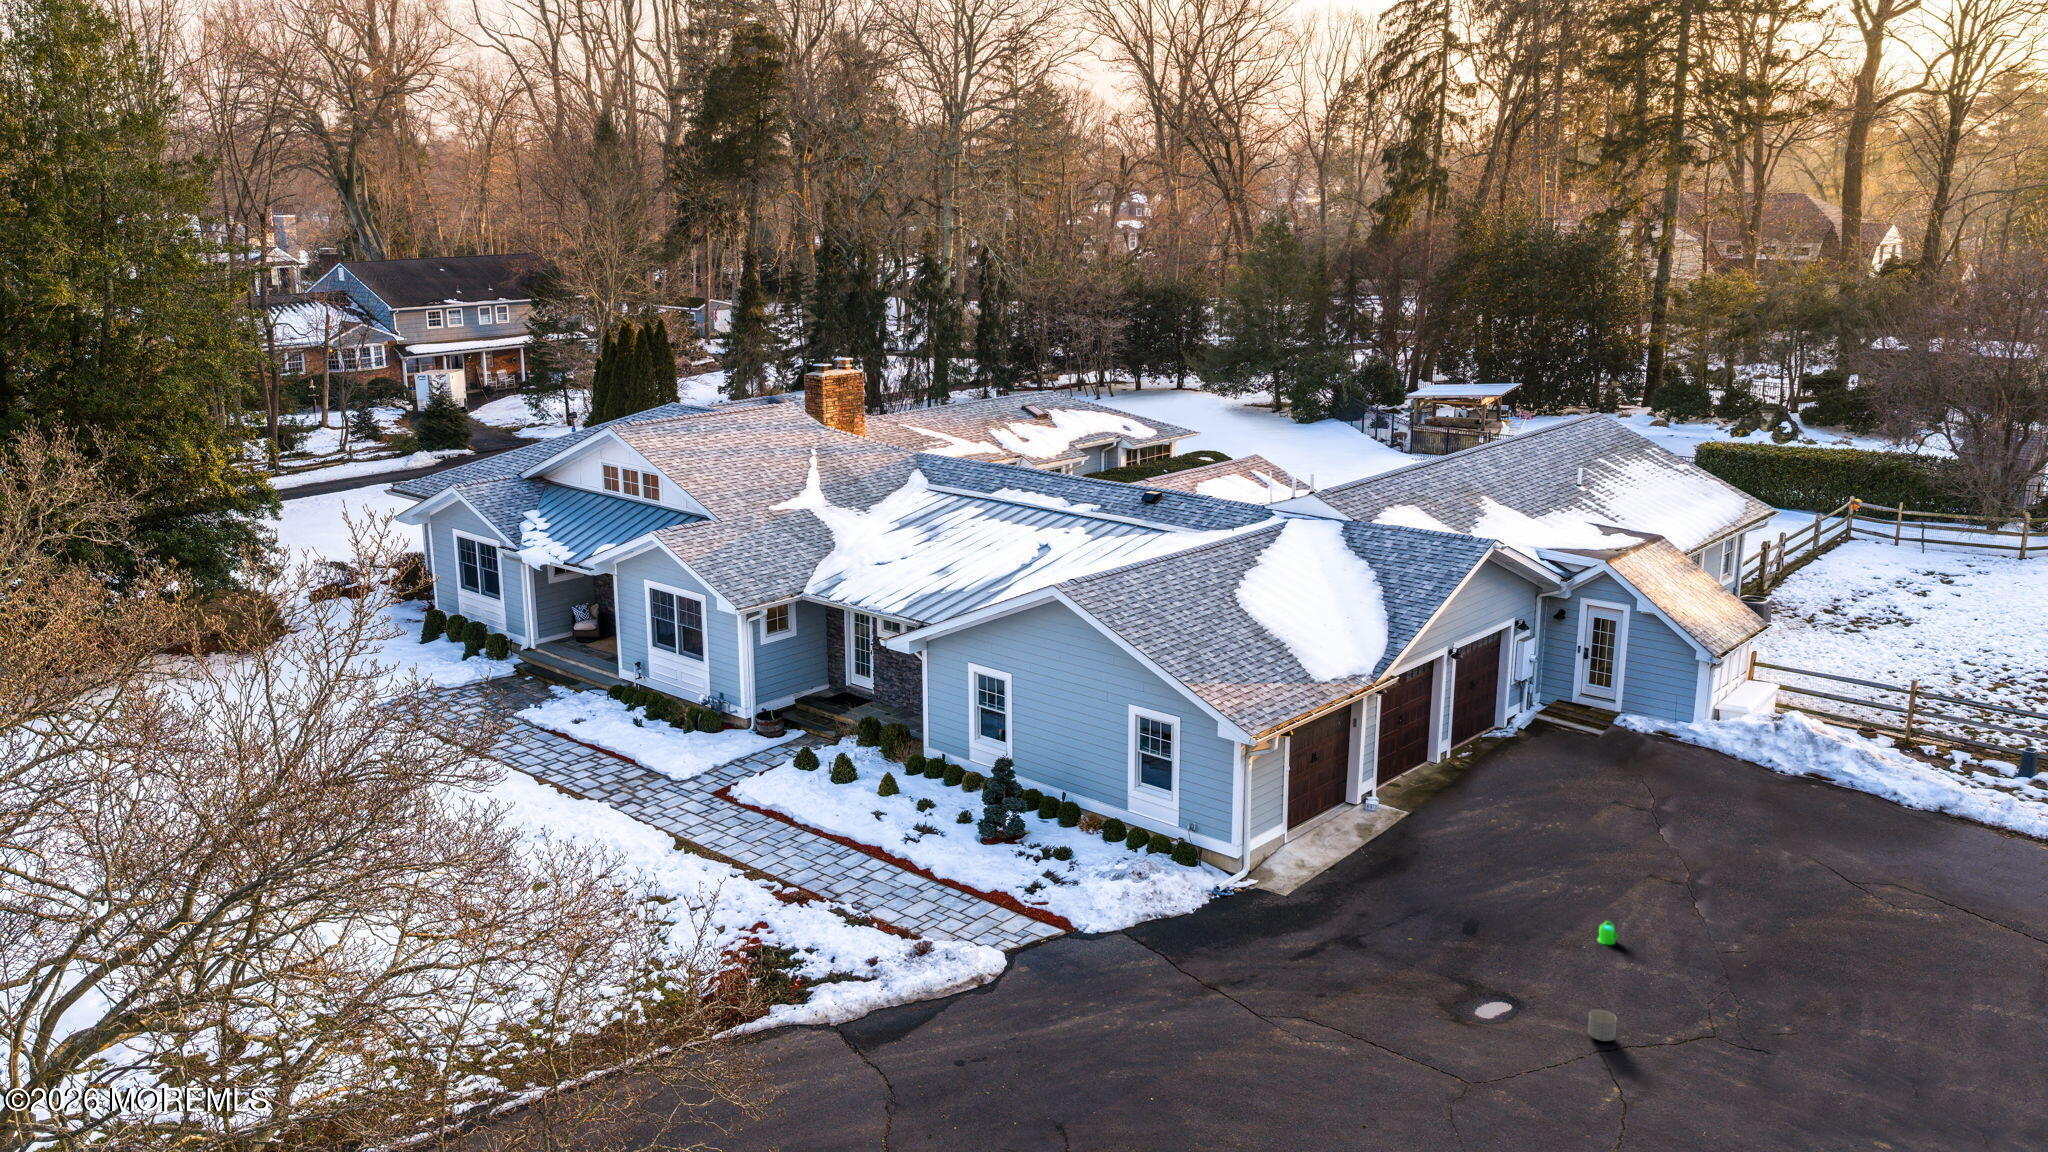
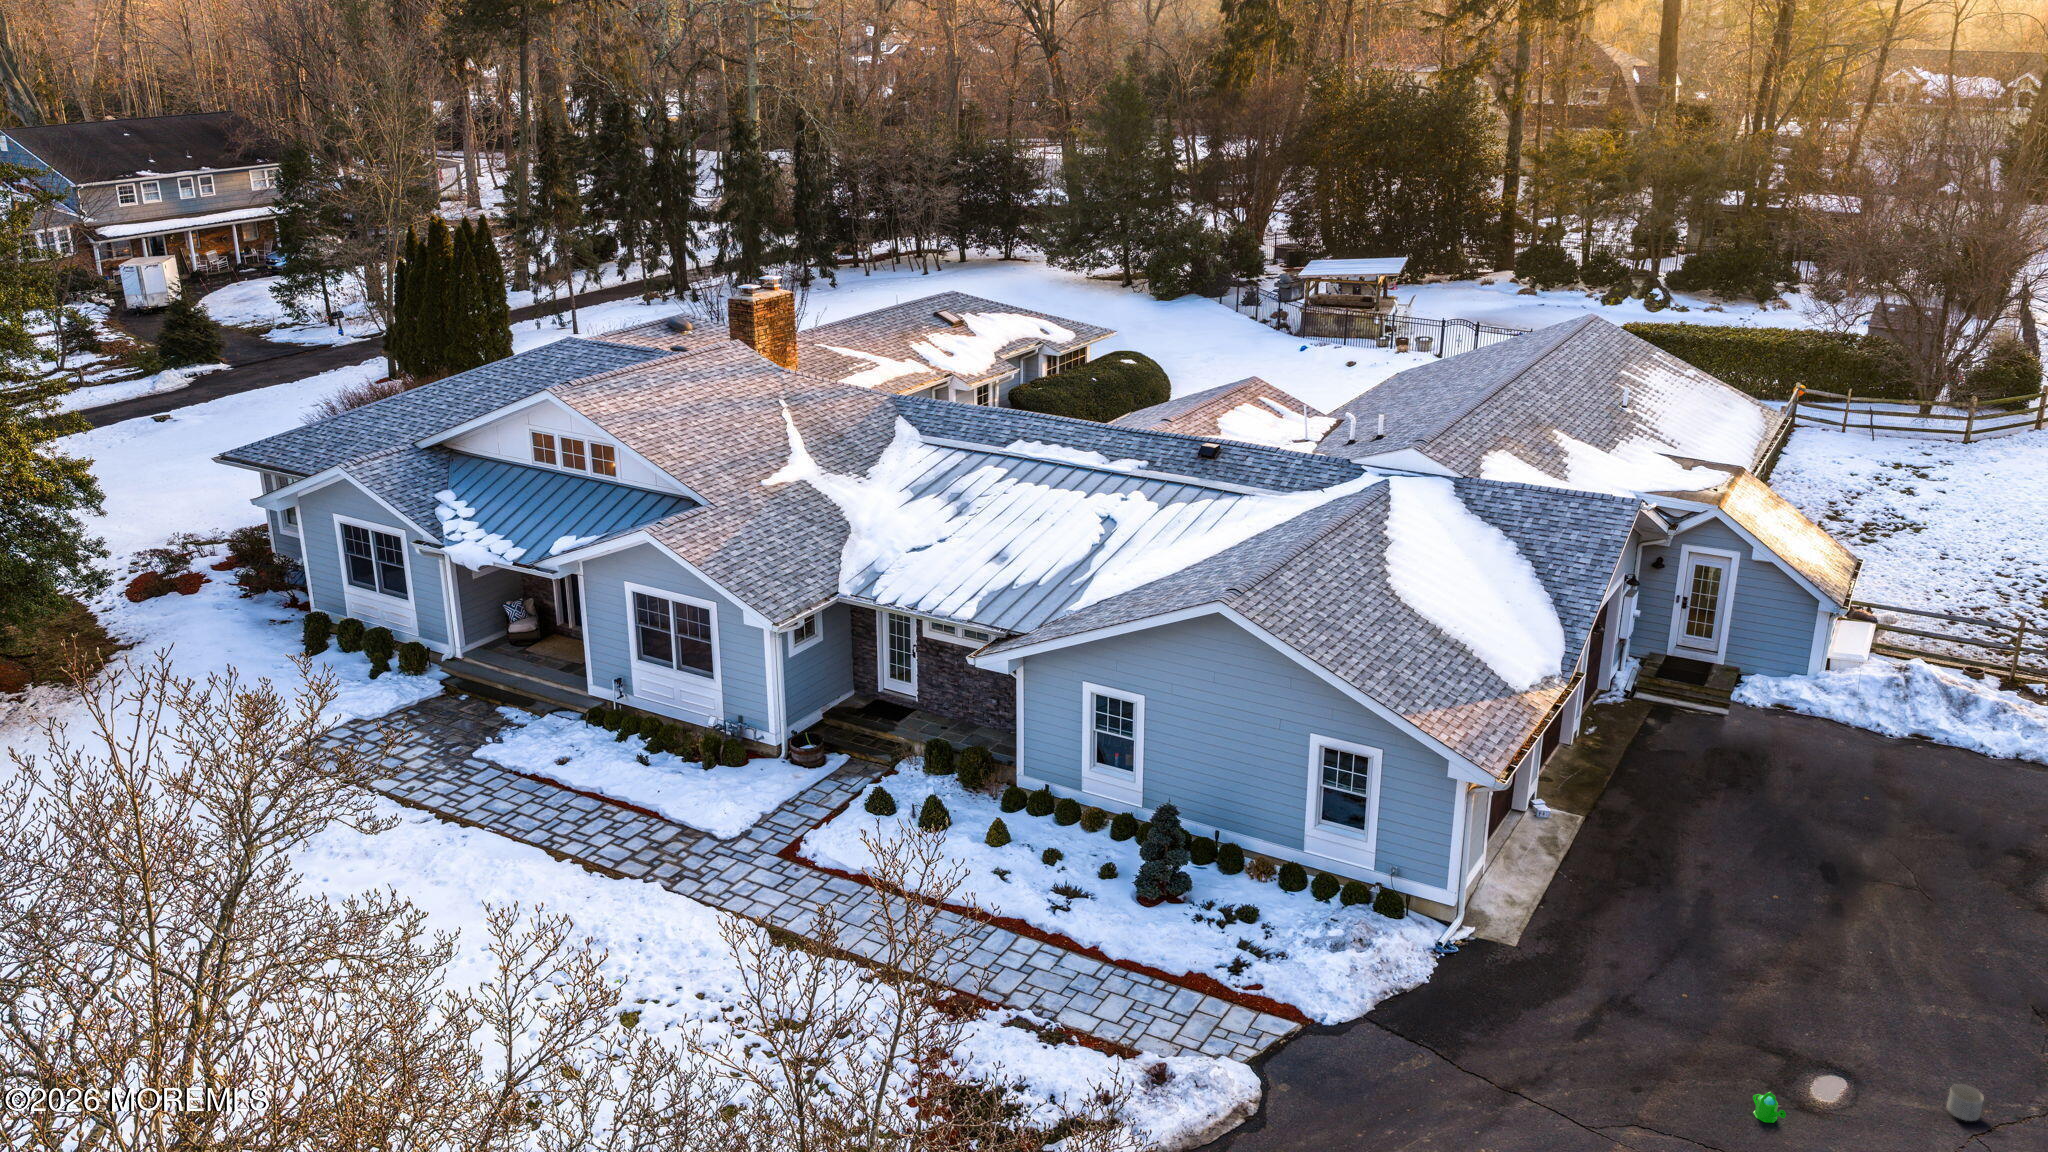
watering can: present [1598,921,1618,945] -> present [1753,1092,1786,1123]

